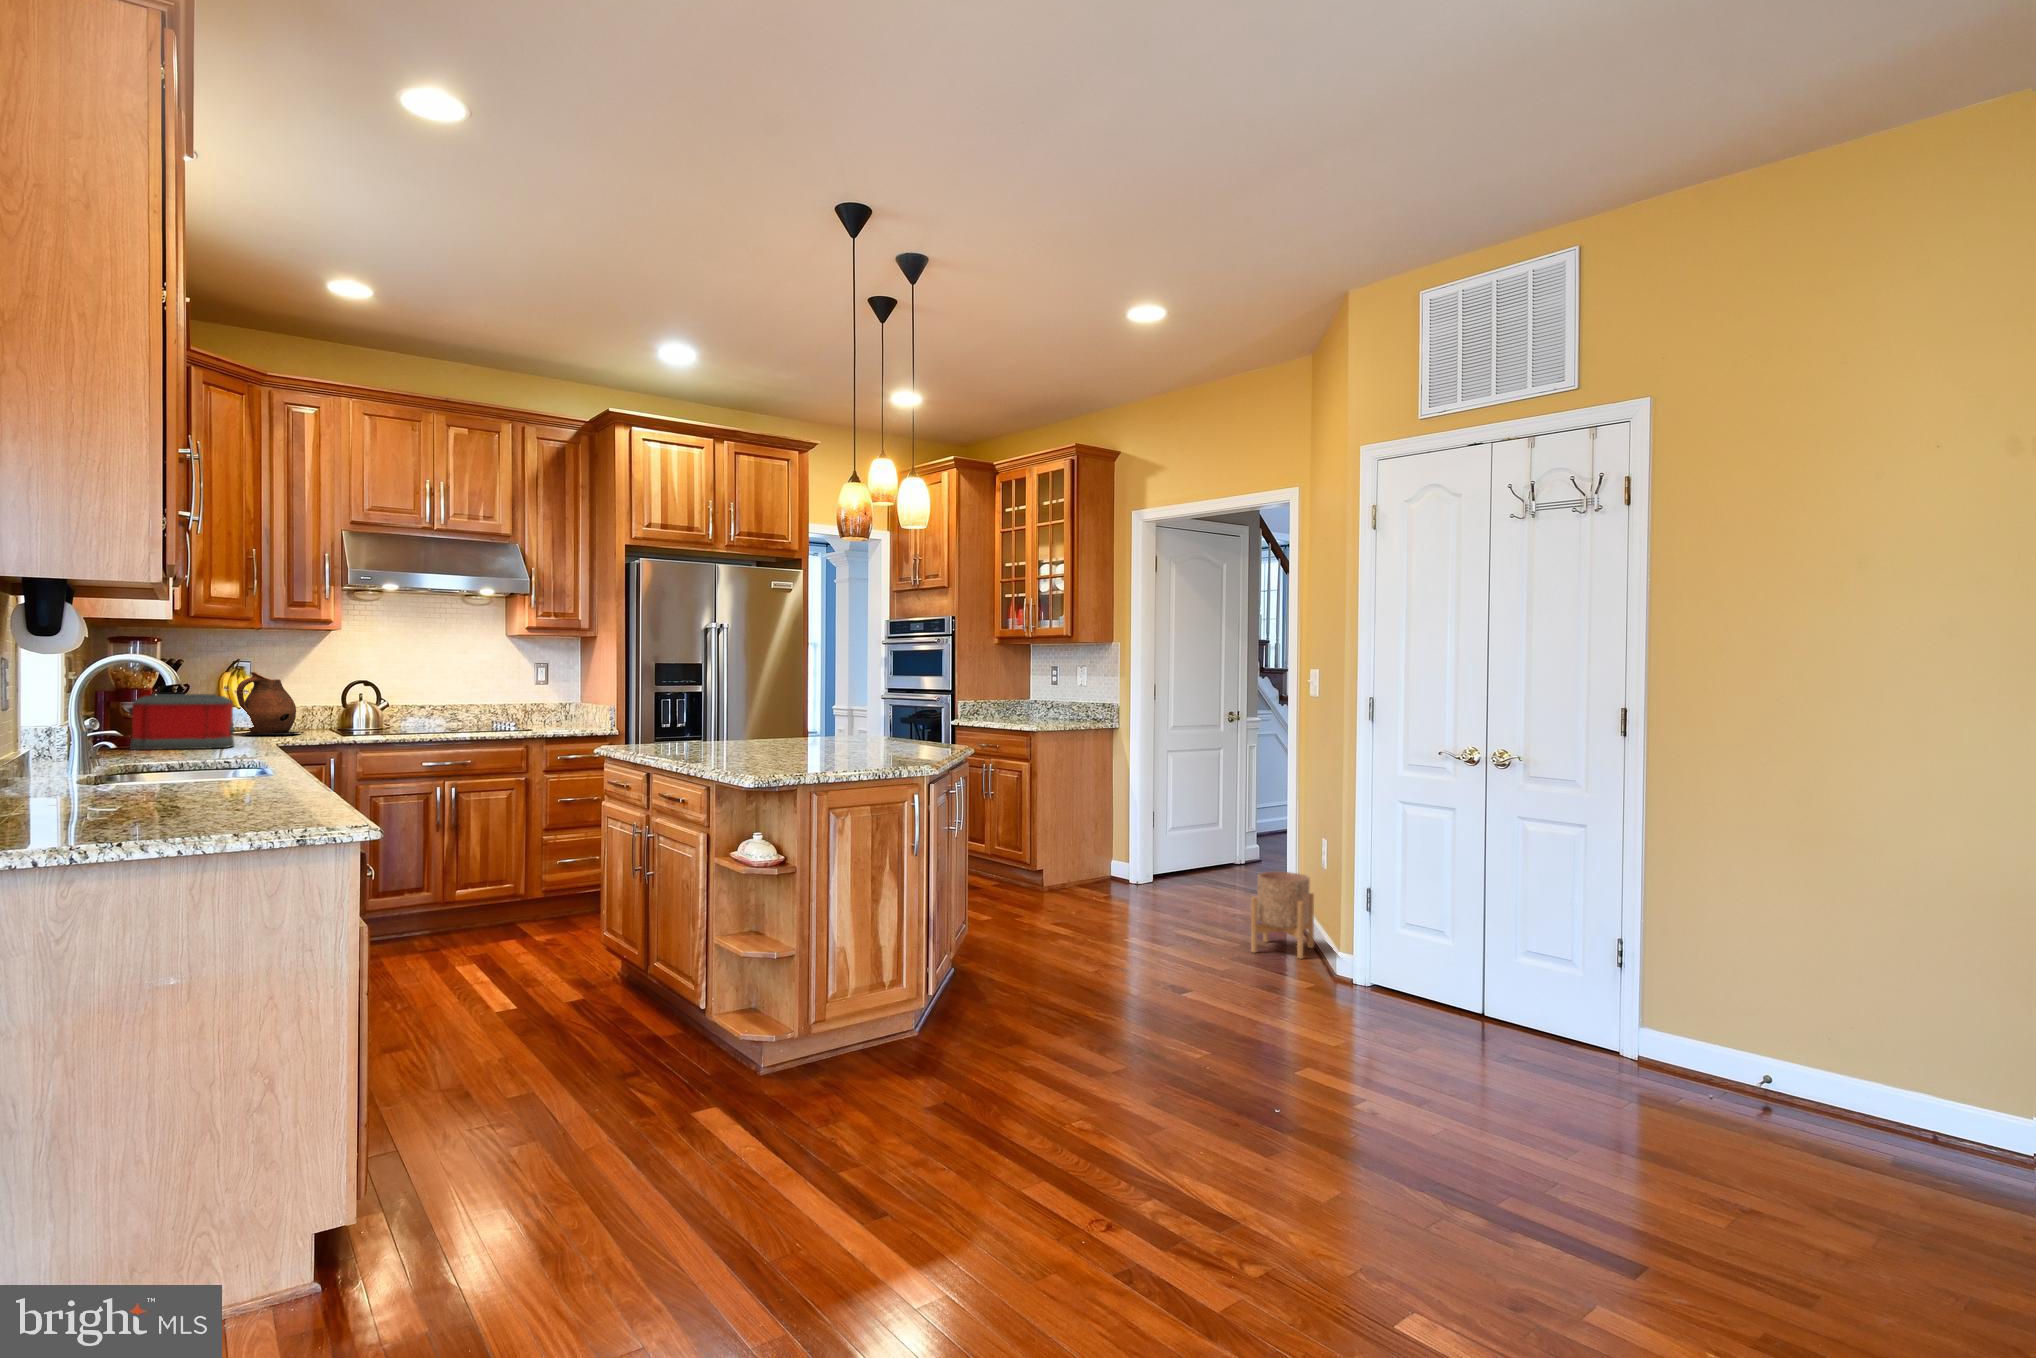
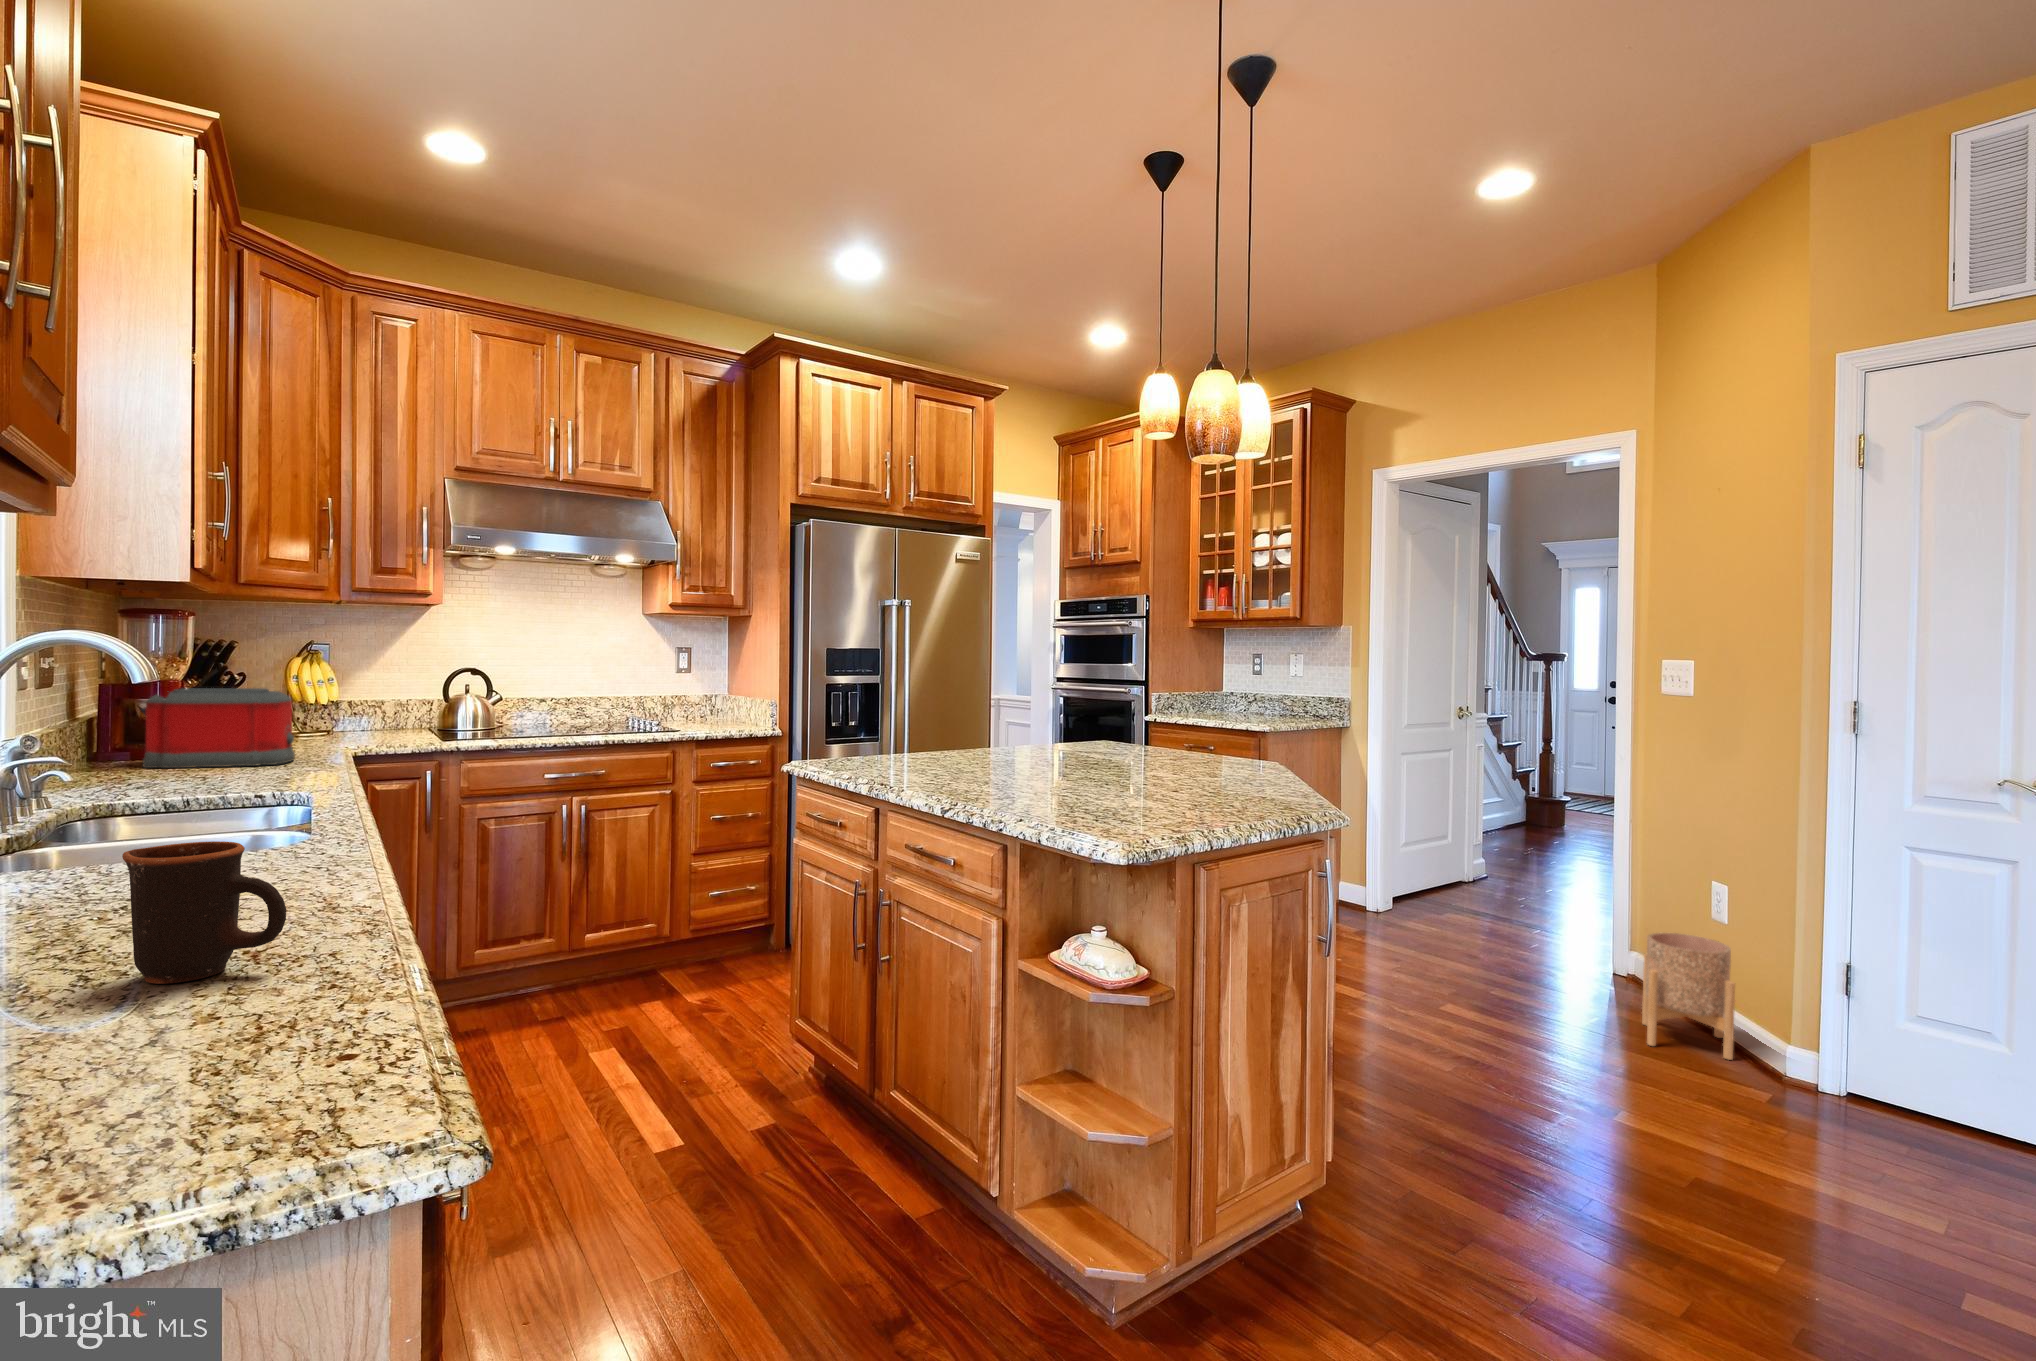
ceramic pitcher: present [237,672,304,735] -> none [310,658,397,740]
mug: none [221,750,289,806] -> present [122,841,286,984]

